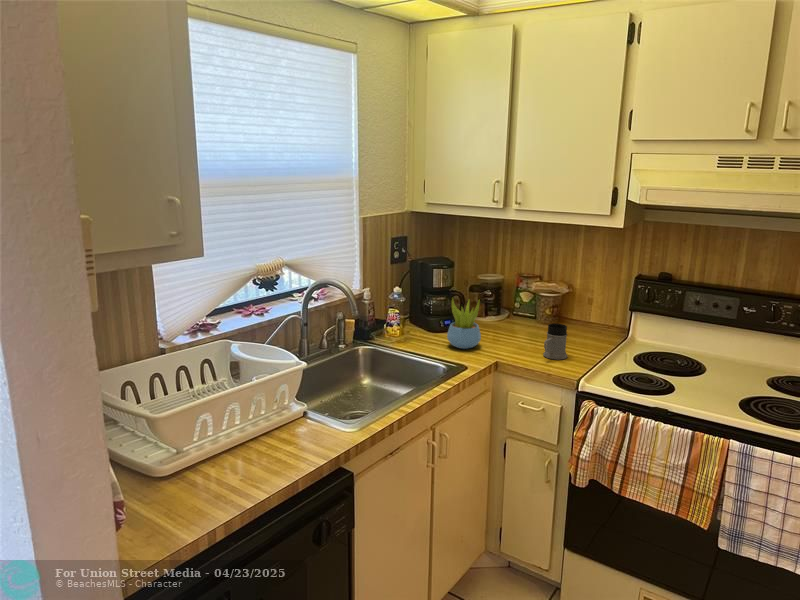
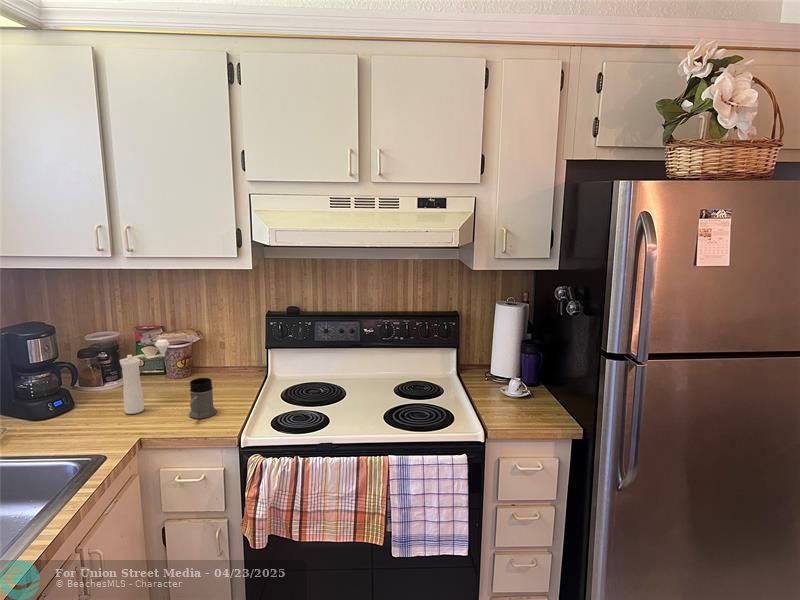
pepper mill: none [494,284,538,343] -> present [120,339,169,414]
succulent plant: present [447,299,481,349] -> none [58,369,108,434]

